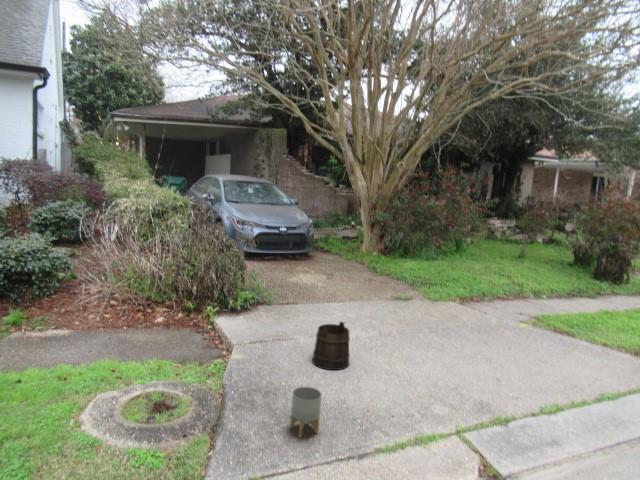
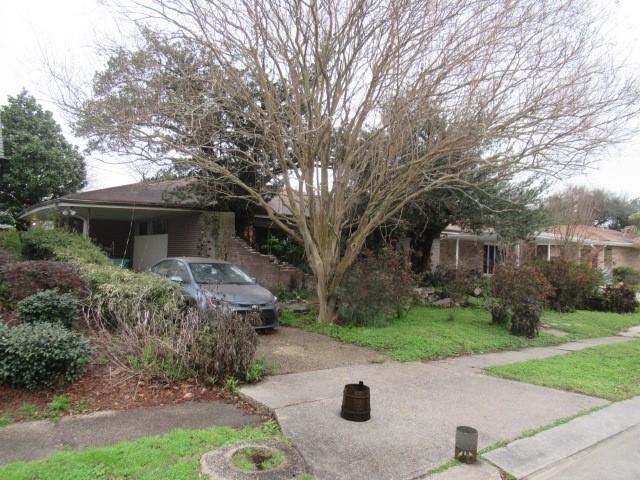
planter: present [290,387,322,438] -> present [454,426,478,464]

